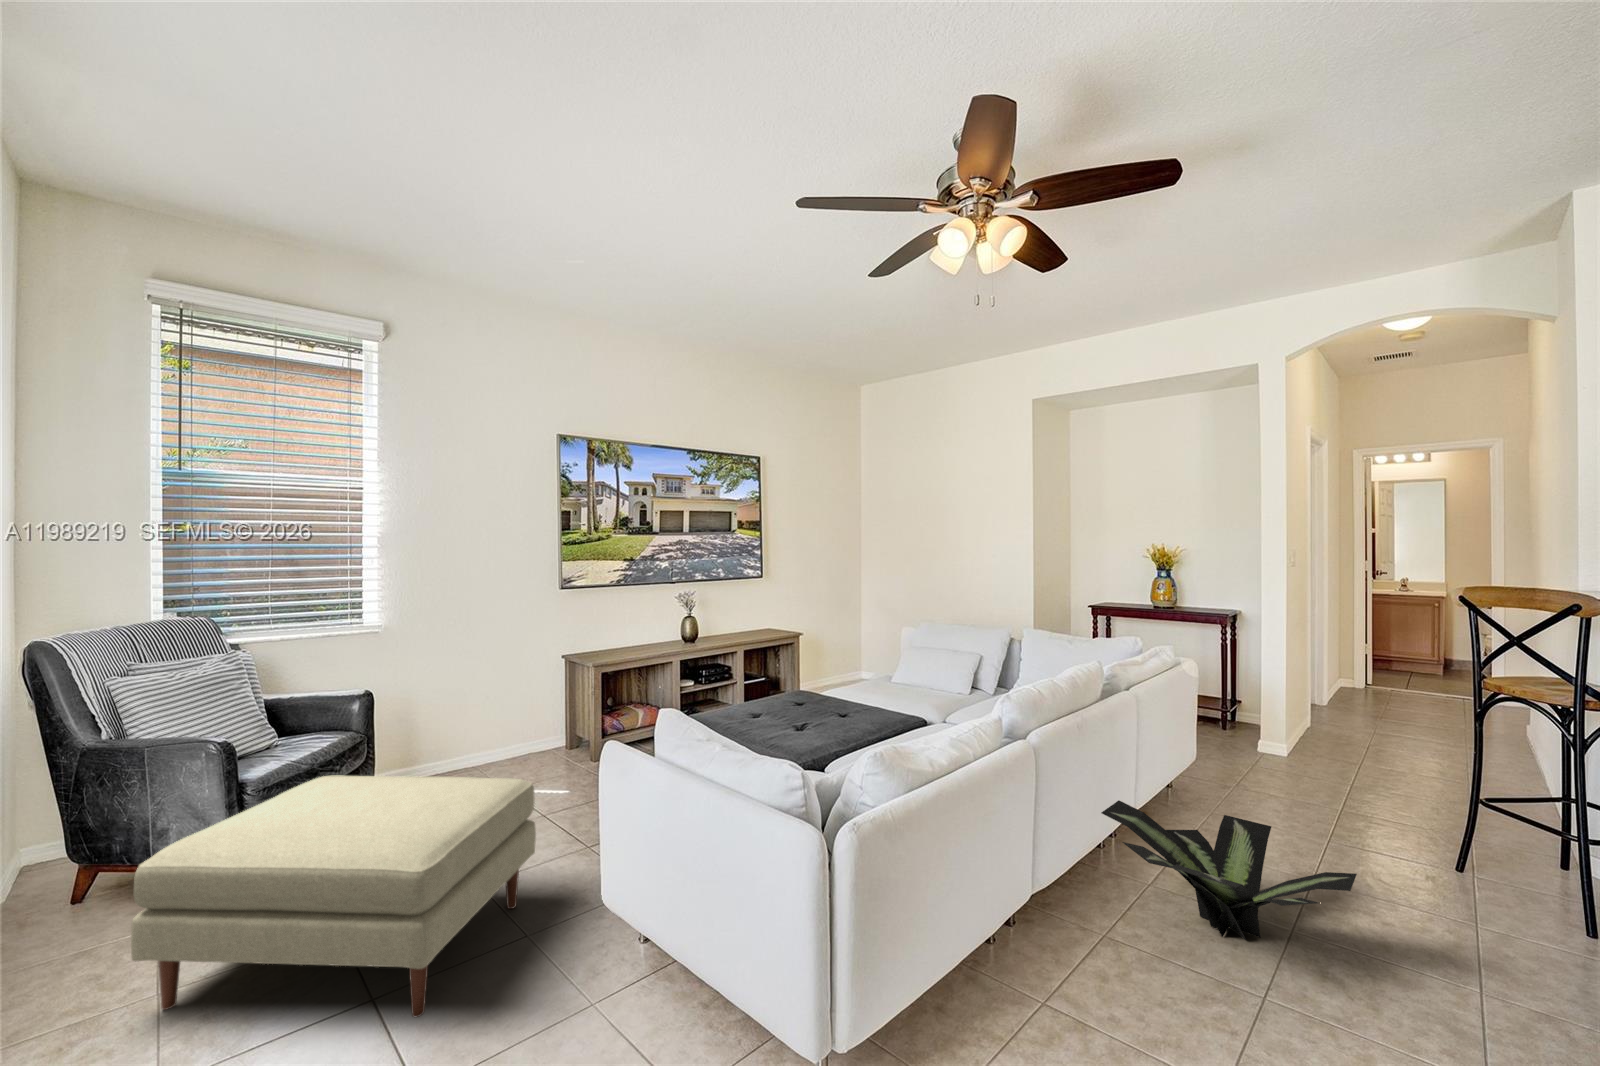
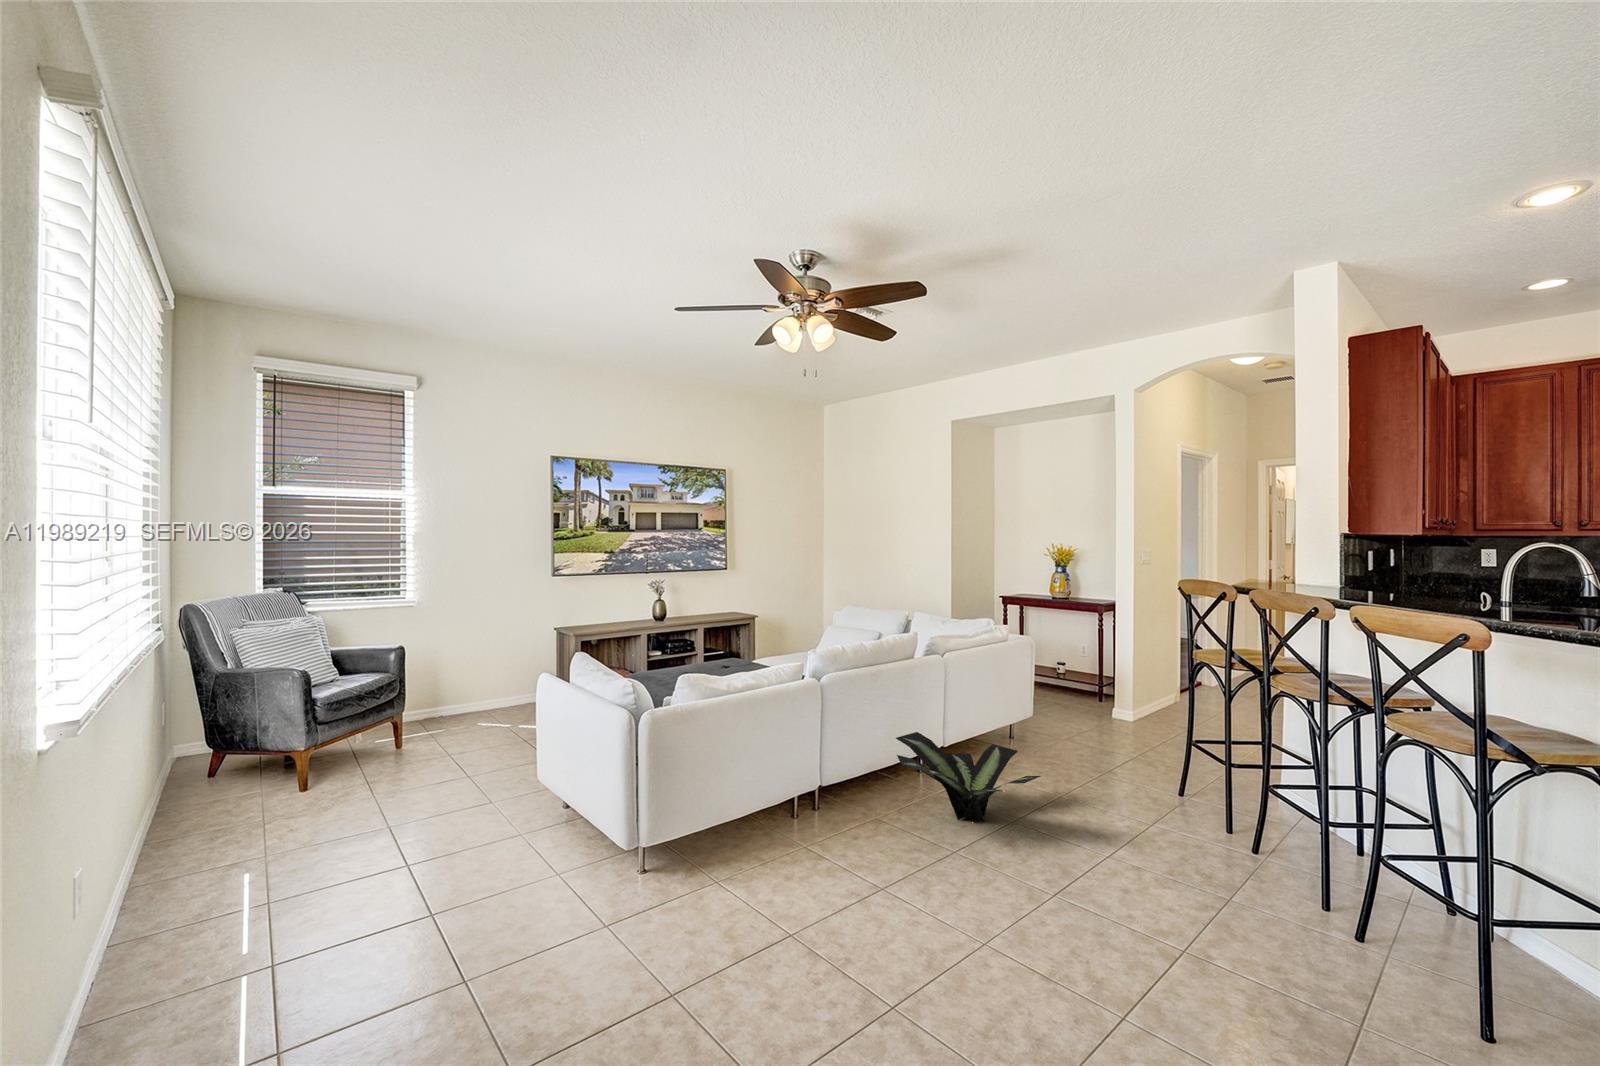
ottoman: present [131,775,536,1017] -> none [251,698,505,835]

